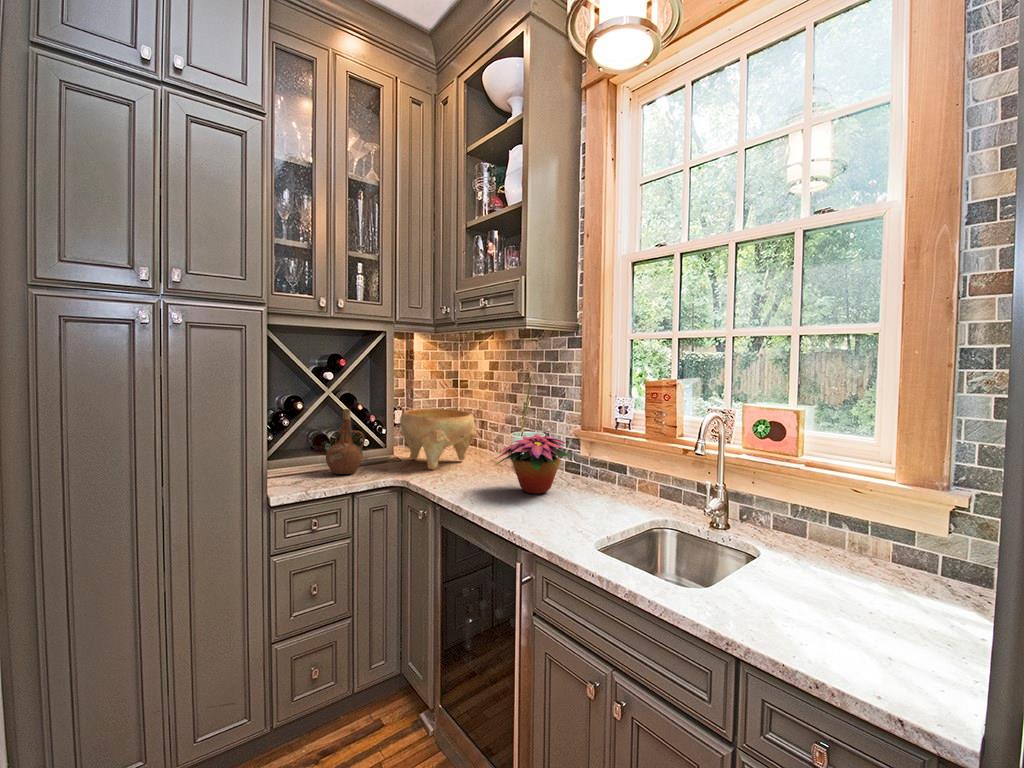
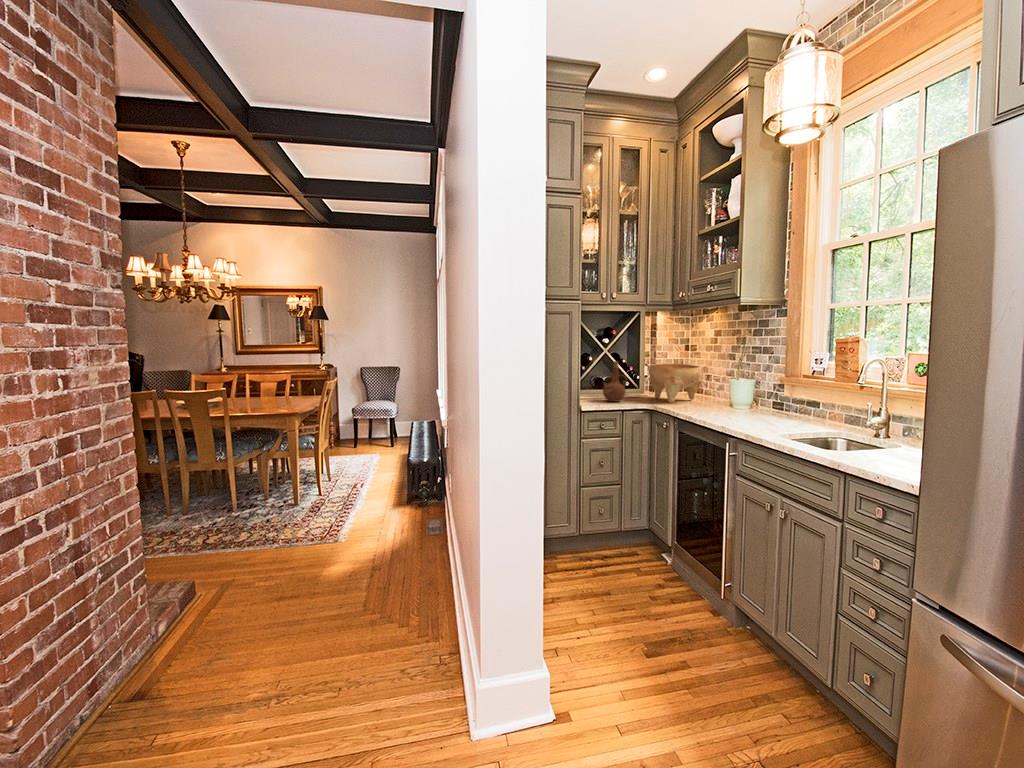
flower arrangement: present [497,434,570,494] -> none [713,377,777,417]

